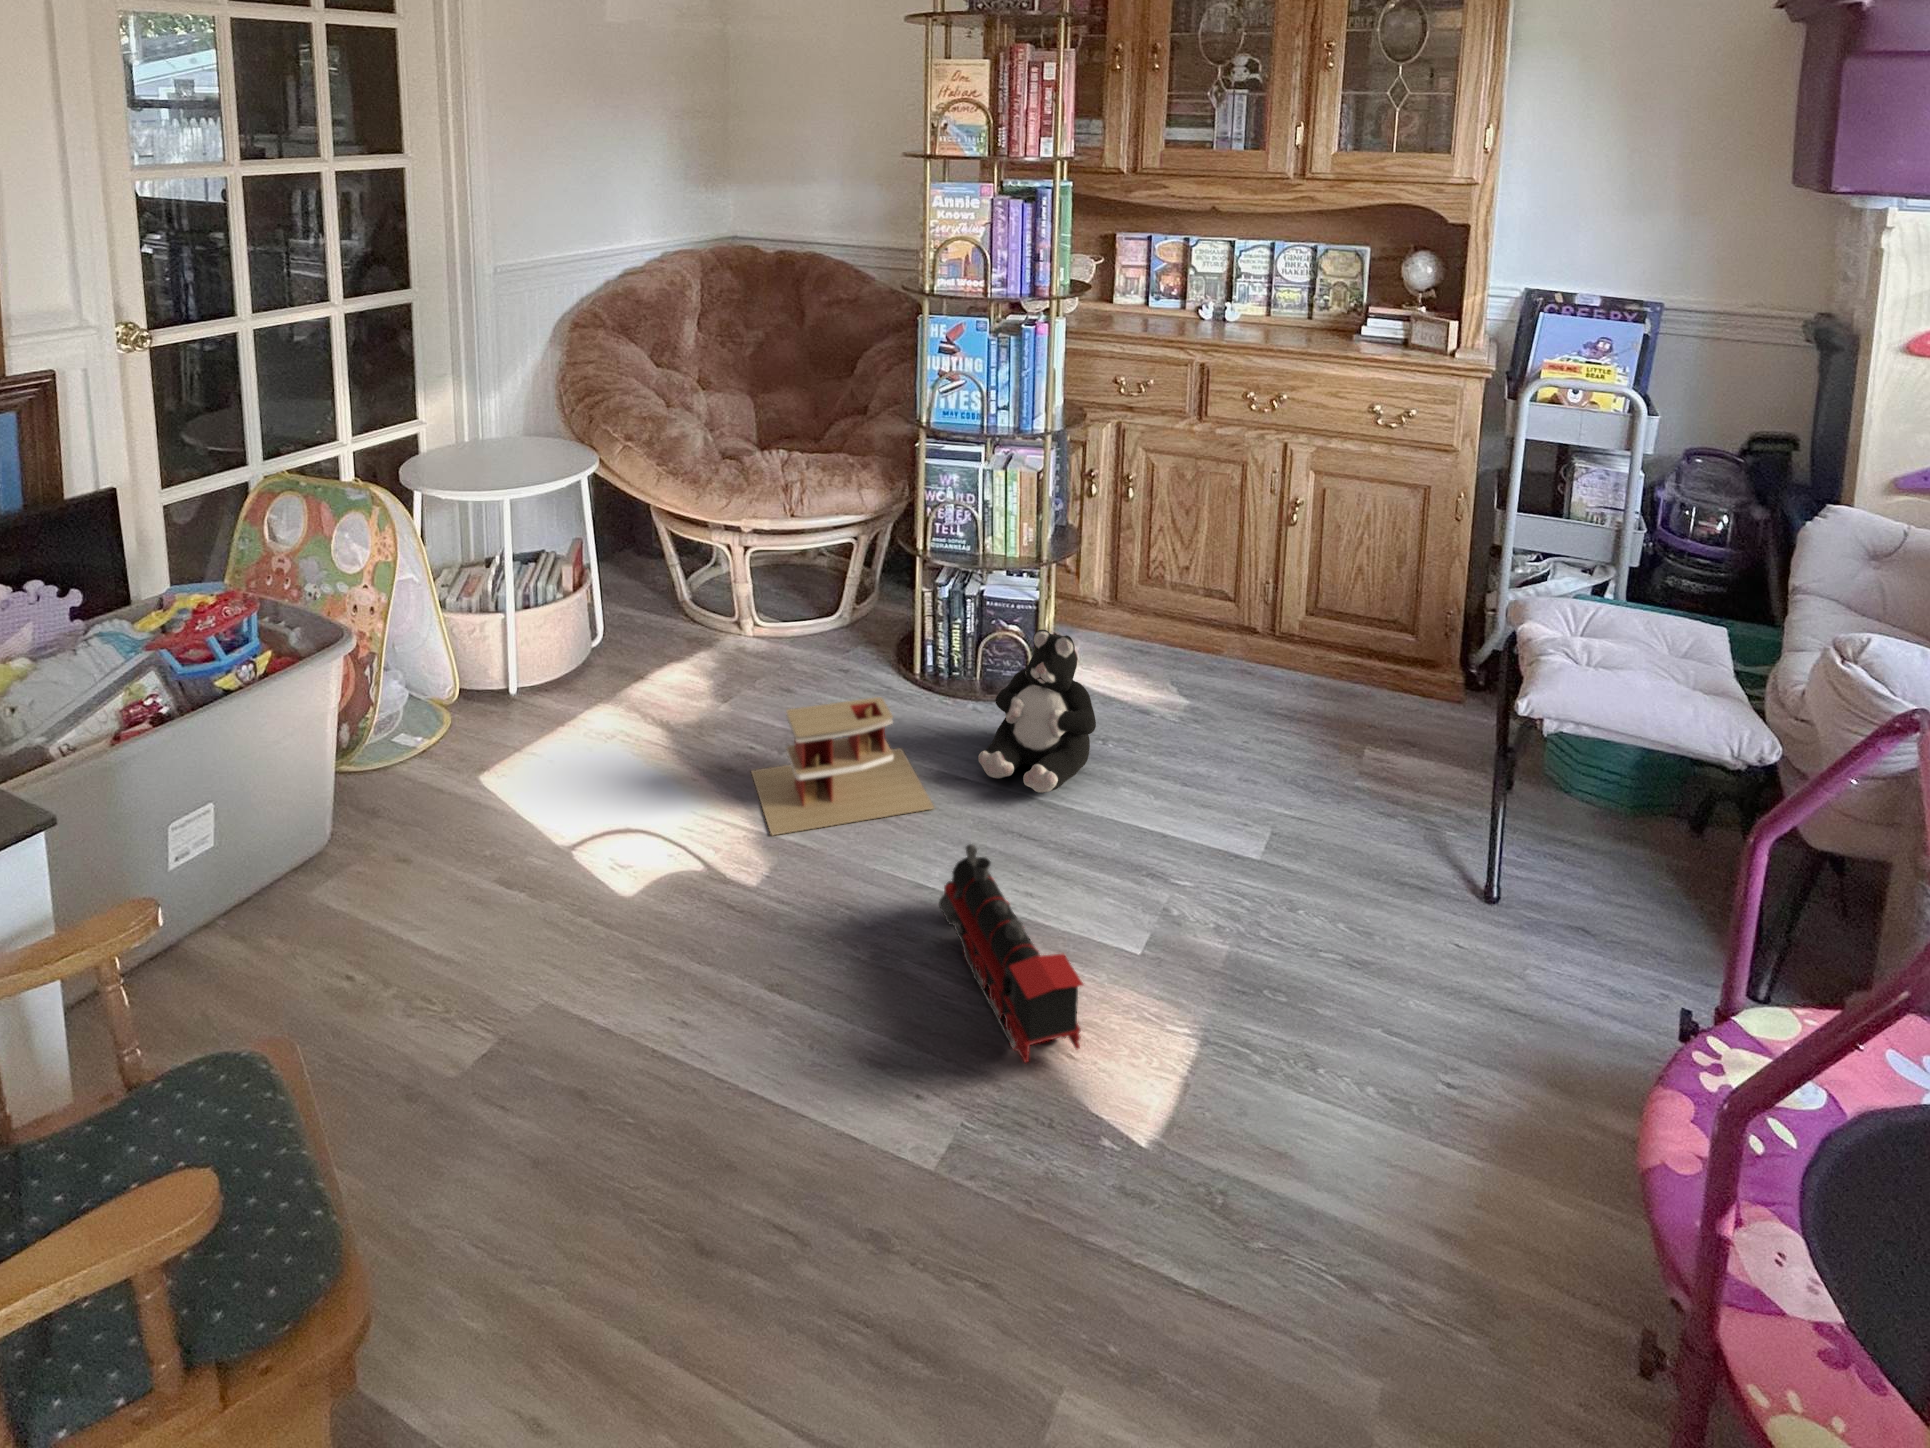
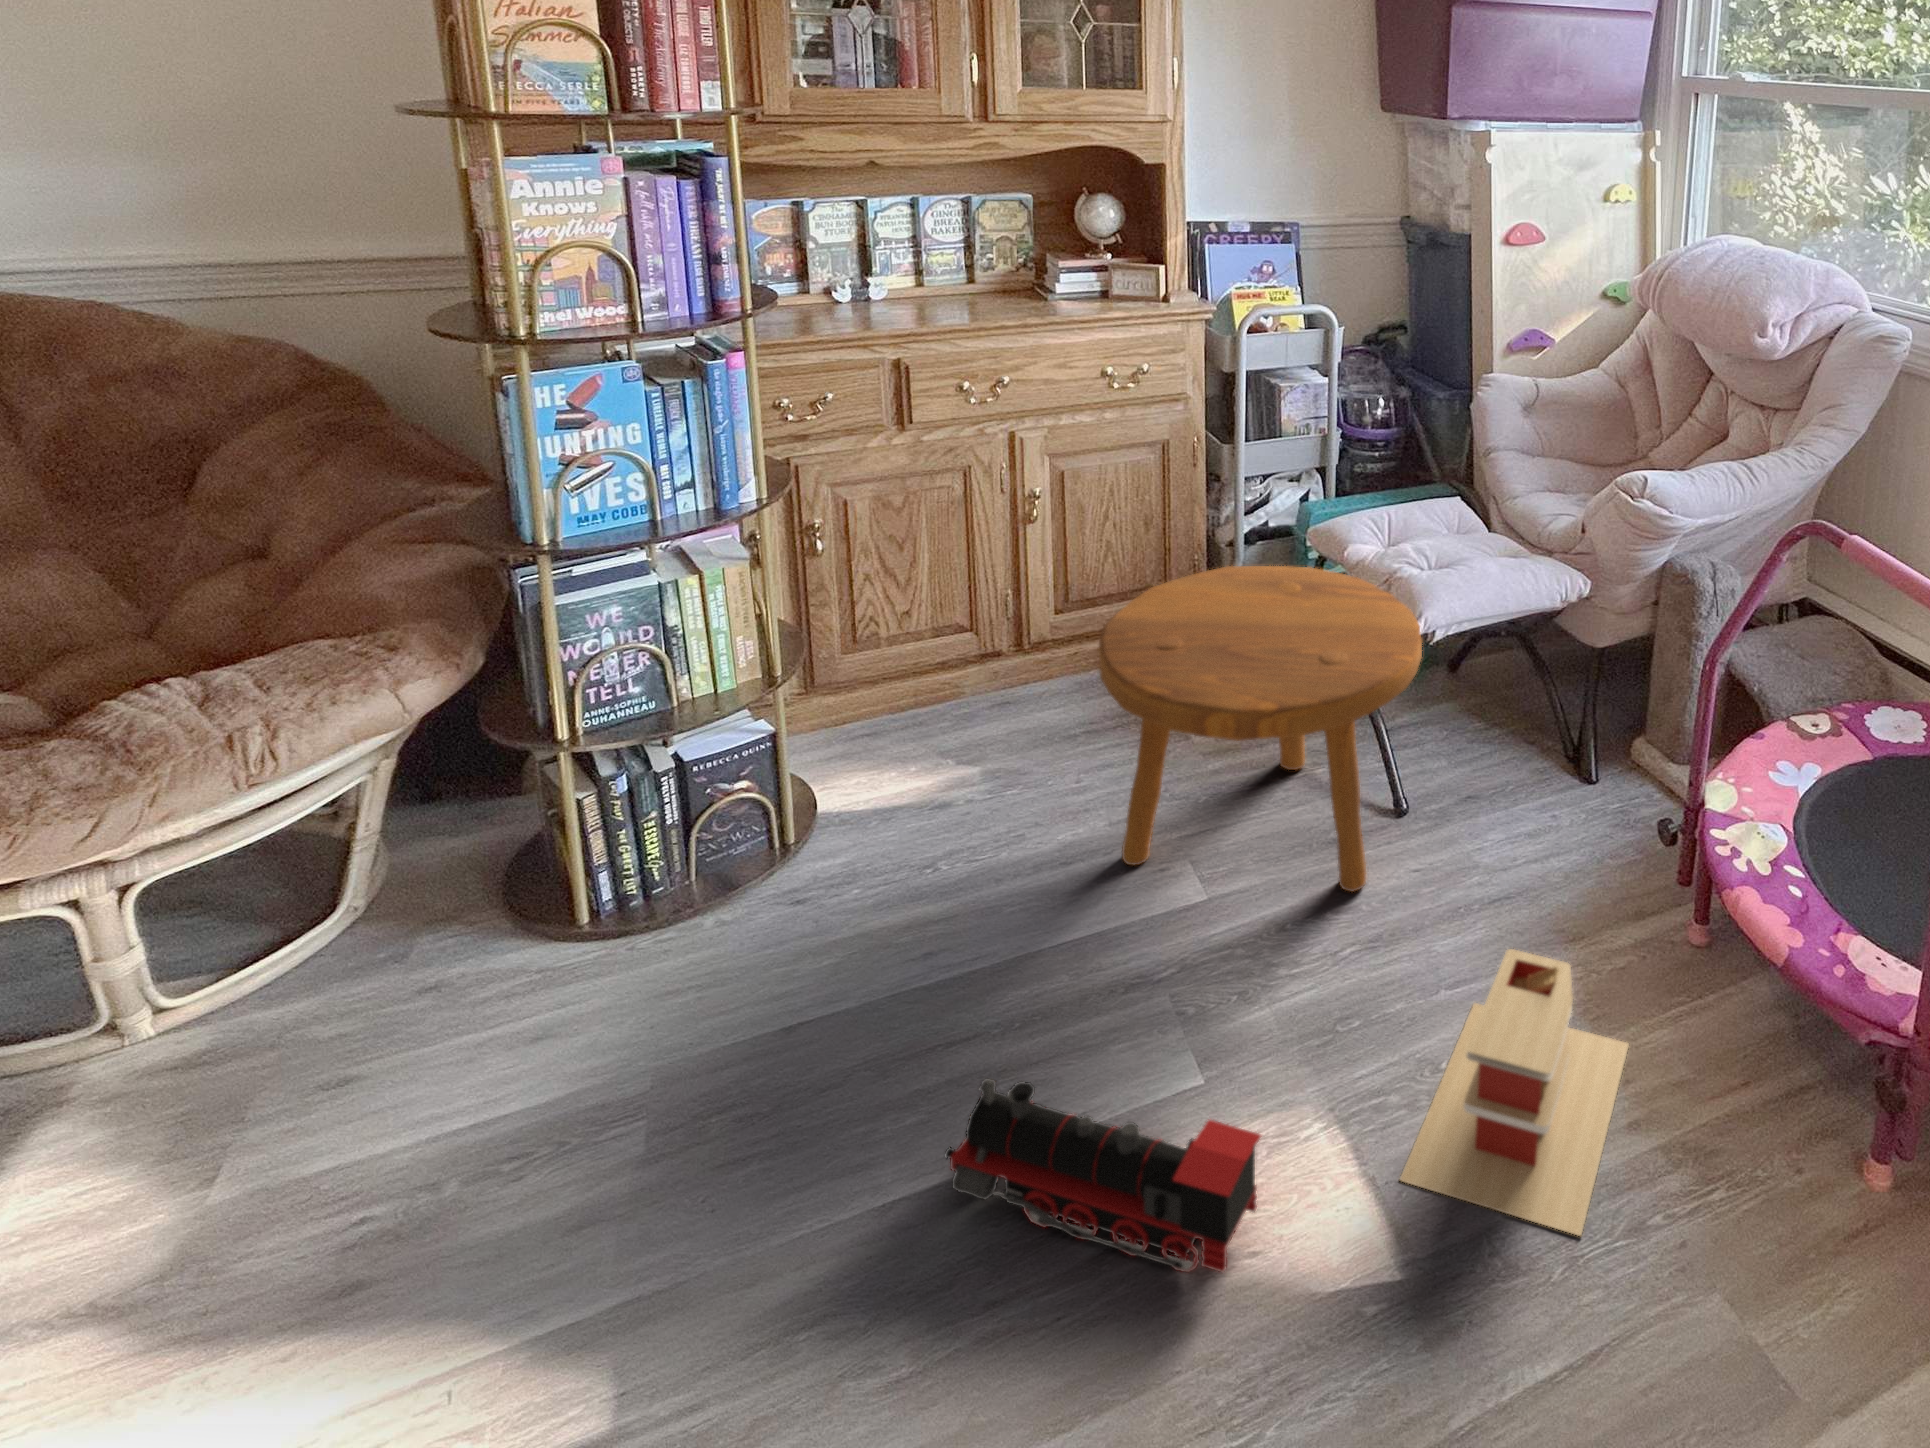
footstool: none [1206,591,1530,932] -> present [1099,566,1422,892]
plush toy: present [979,629,1096,793] -> none [798,756,958,990]
toy house: present [751,697,934,835] -> present [1400,949,1629,1236]

